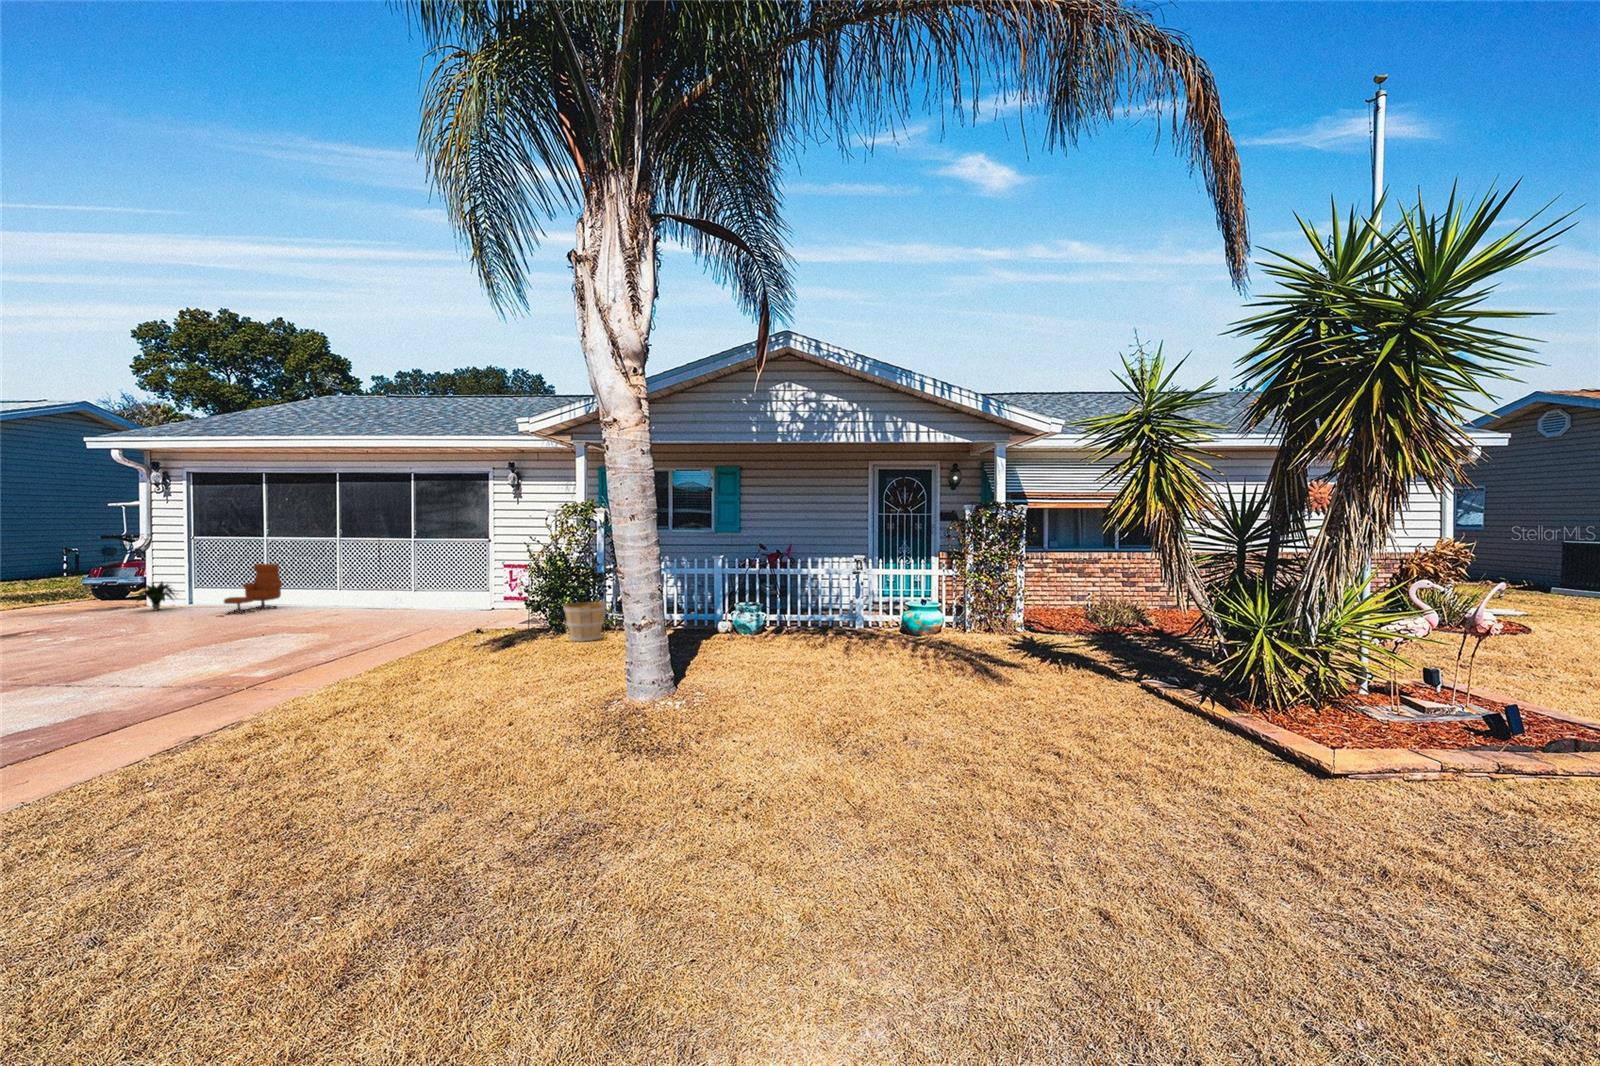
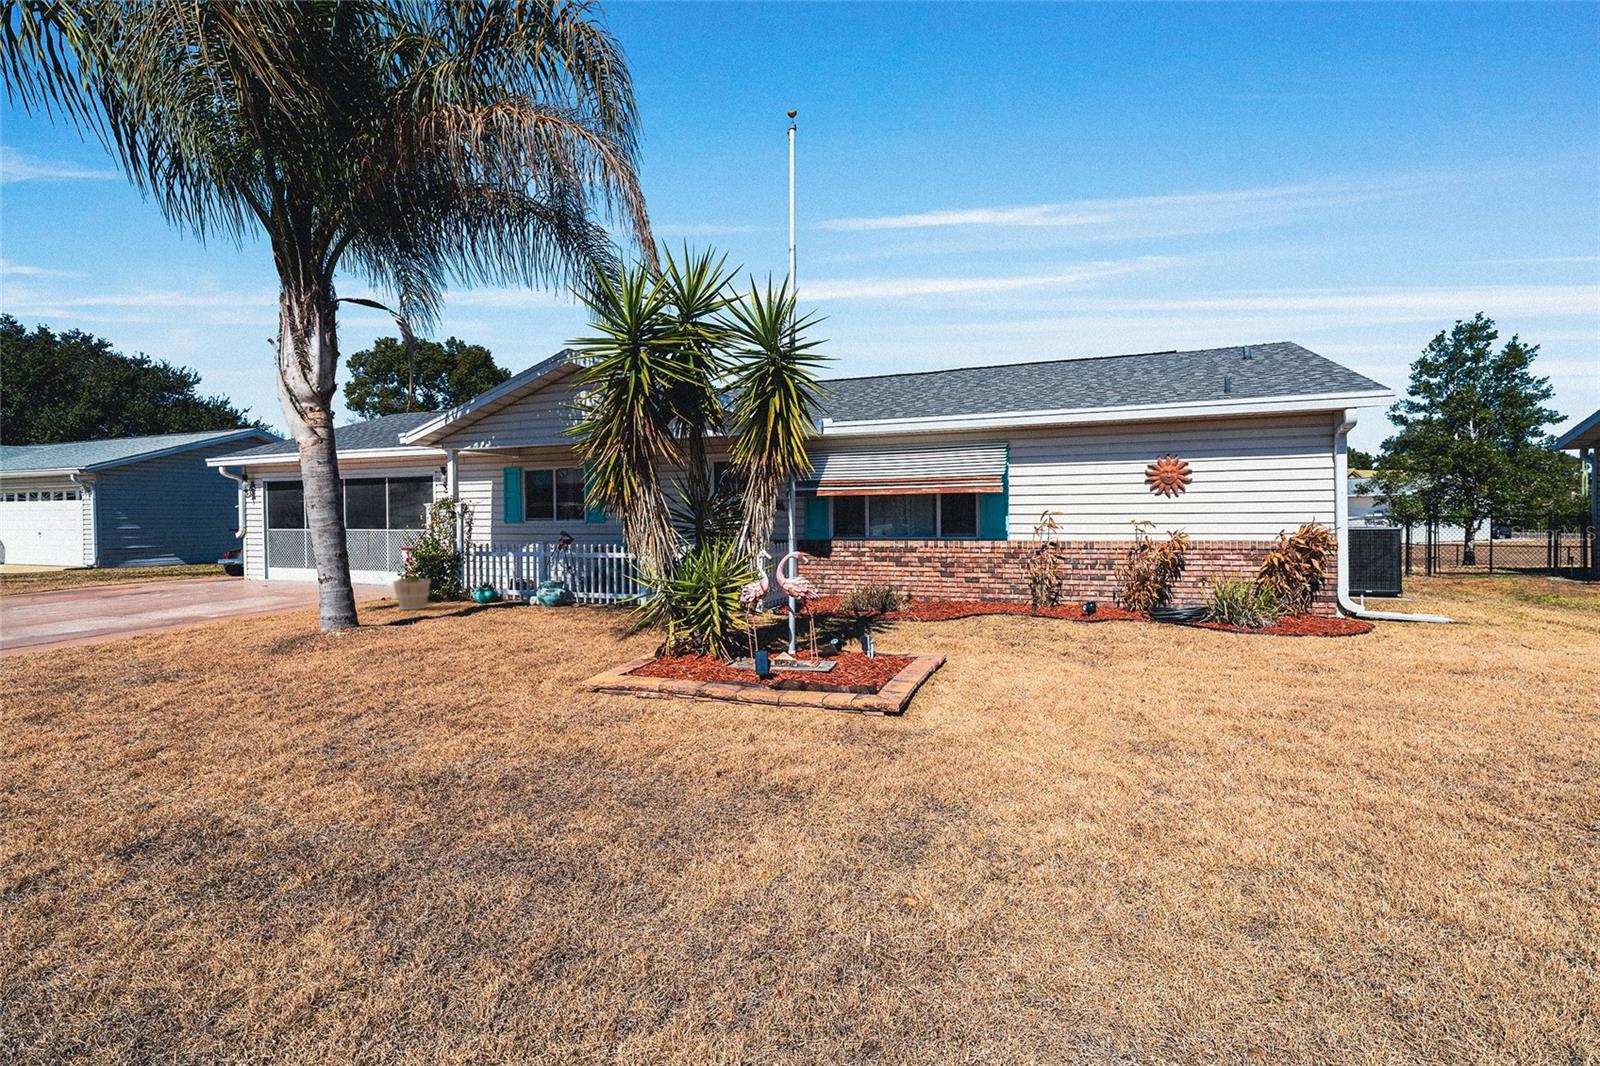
lounge chair: present [224,564,283,614] -> none [267,550,313,588]
potted plant: present [137,582,175,610] -> none [225,562,258,584]

